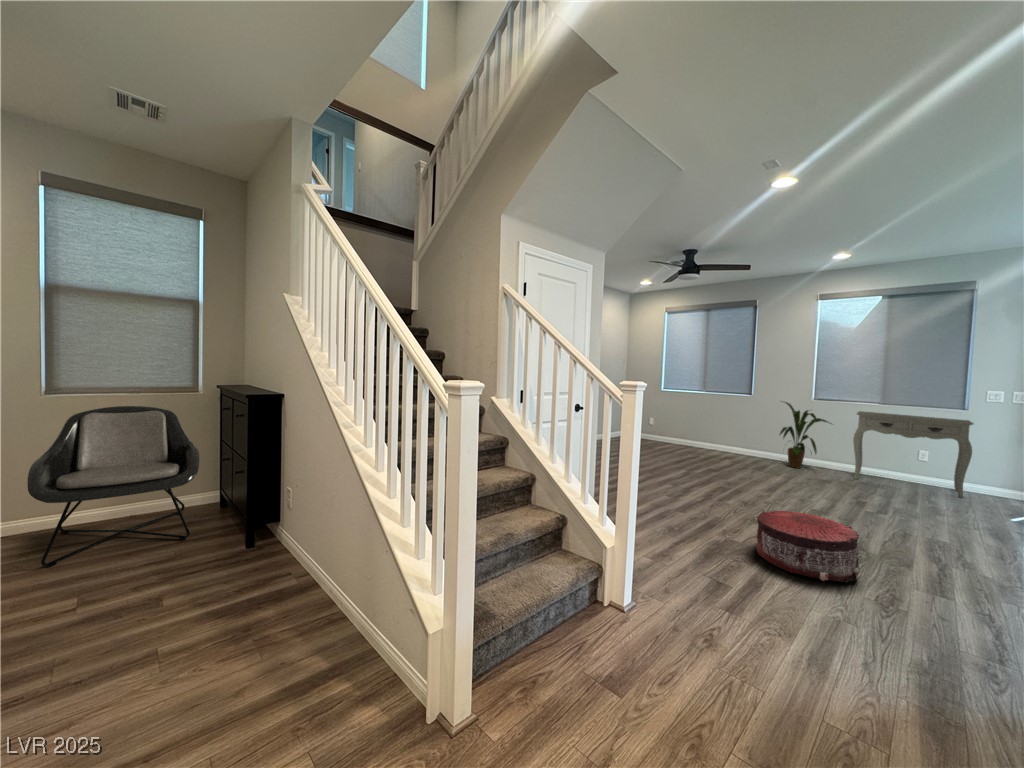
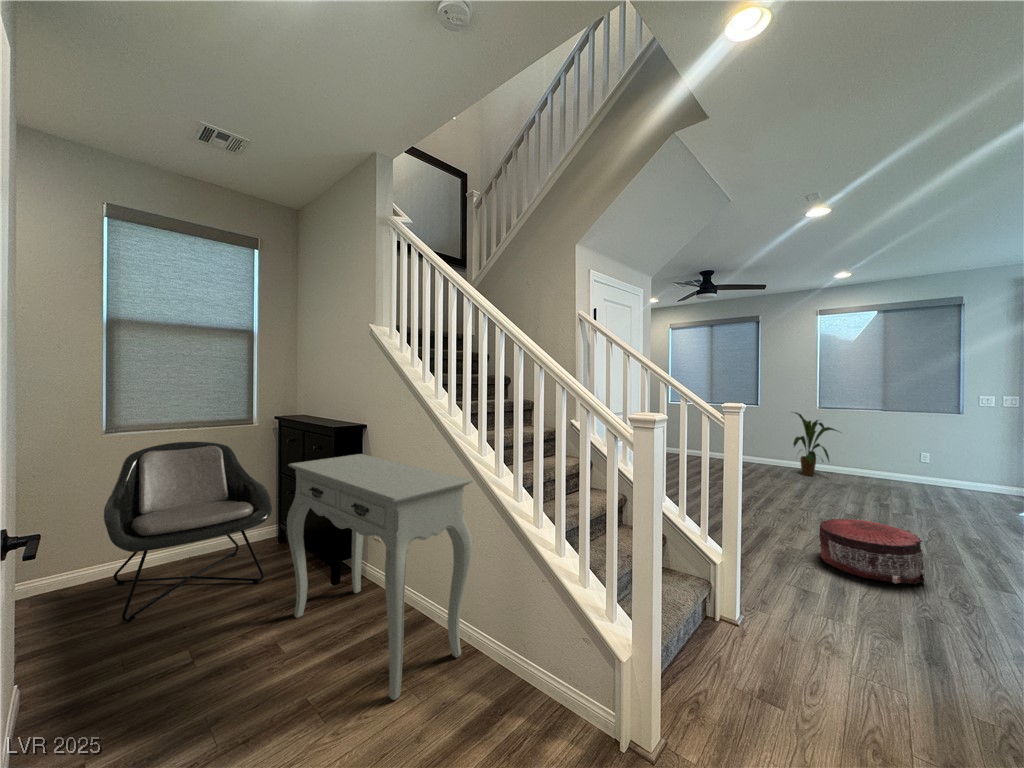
console table: present [853,411,974,498] -> present [287,454,472,700]

